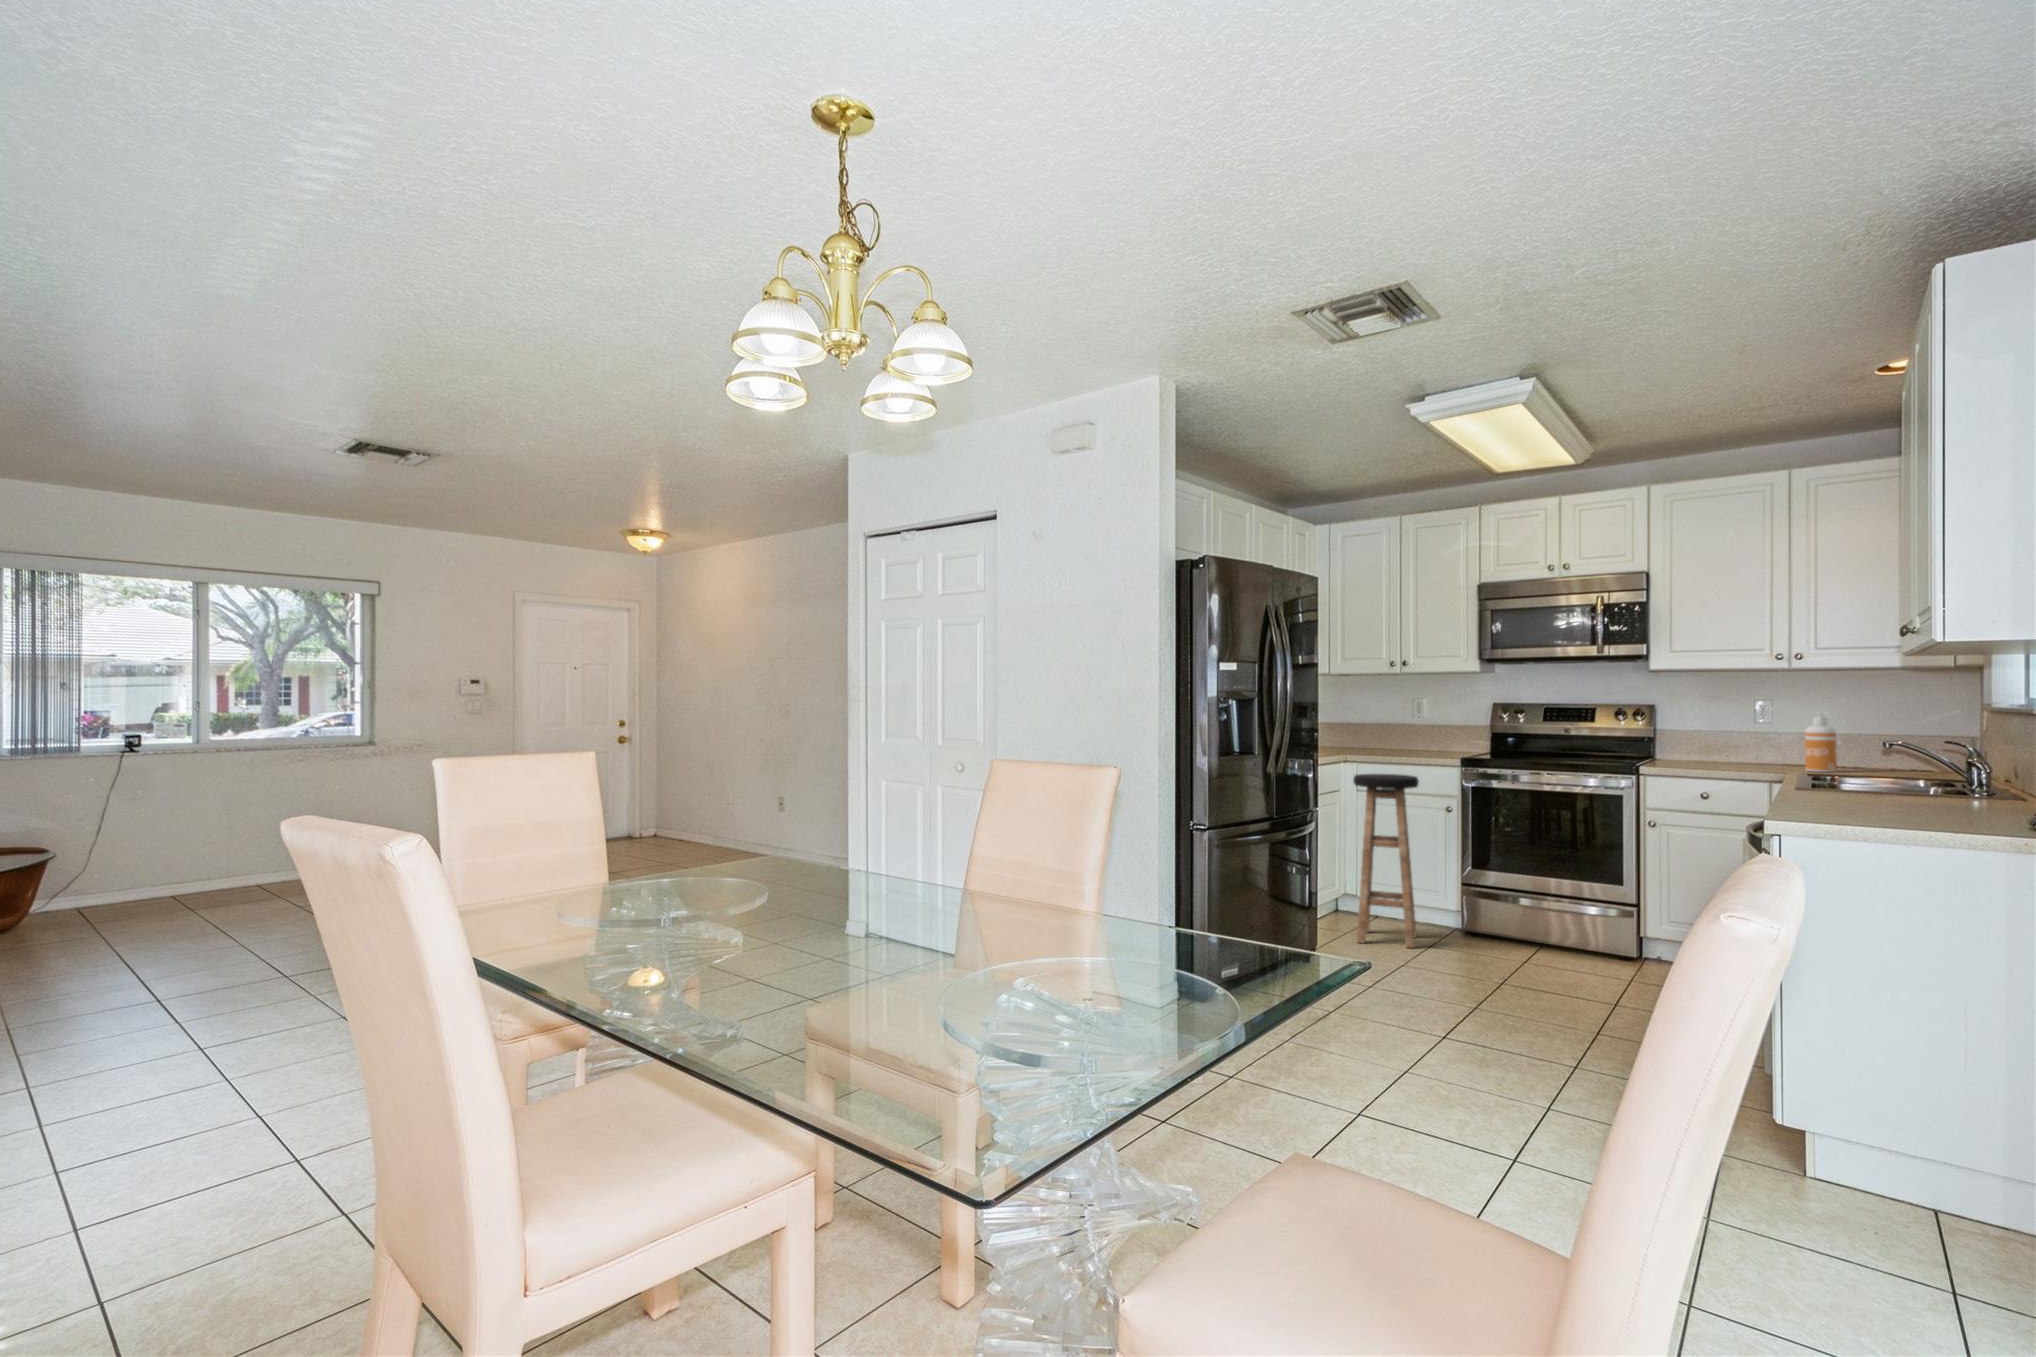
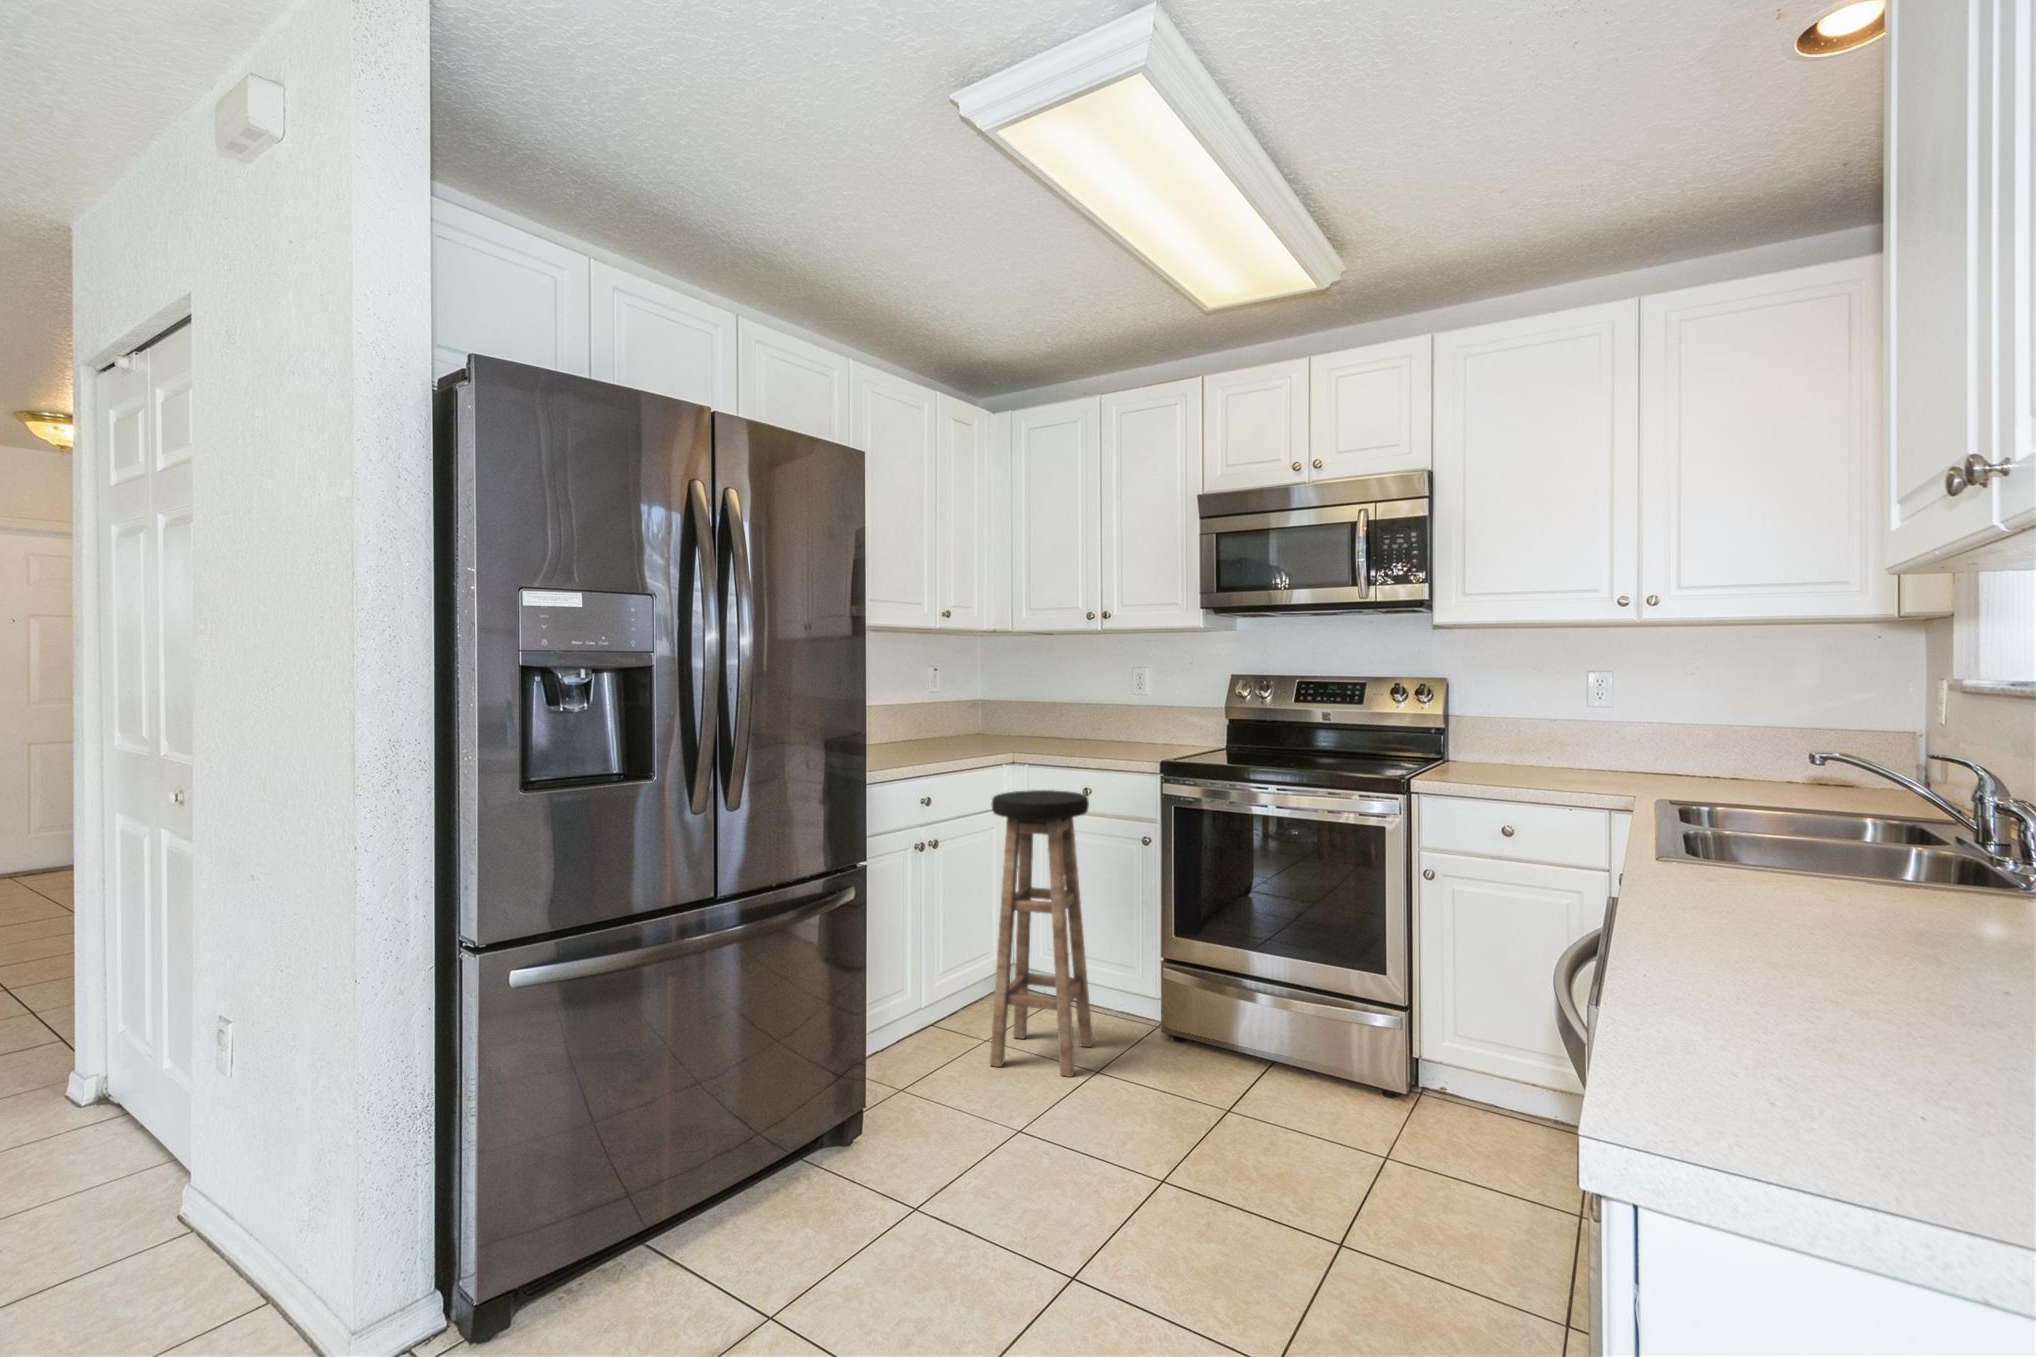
soap dispenser: present [1805,712,1837,772] -> none [1662,689,1710,790]

